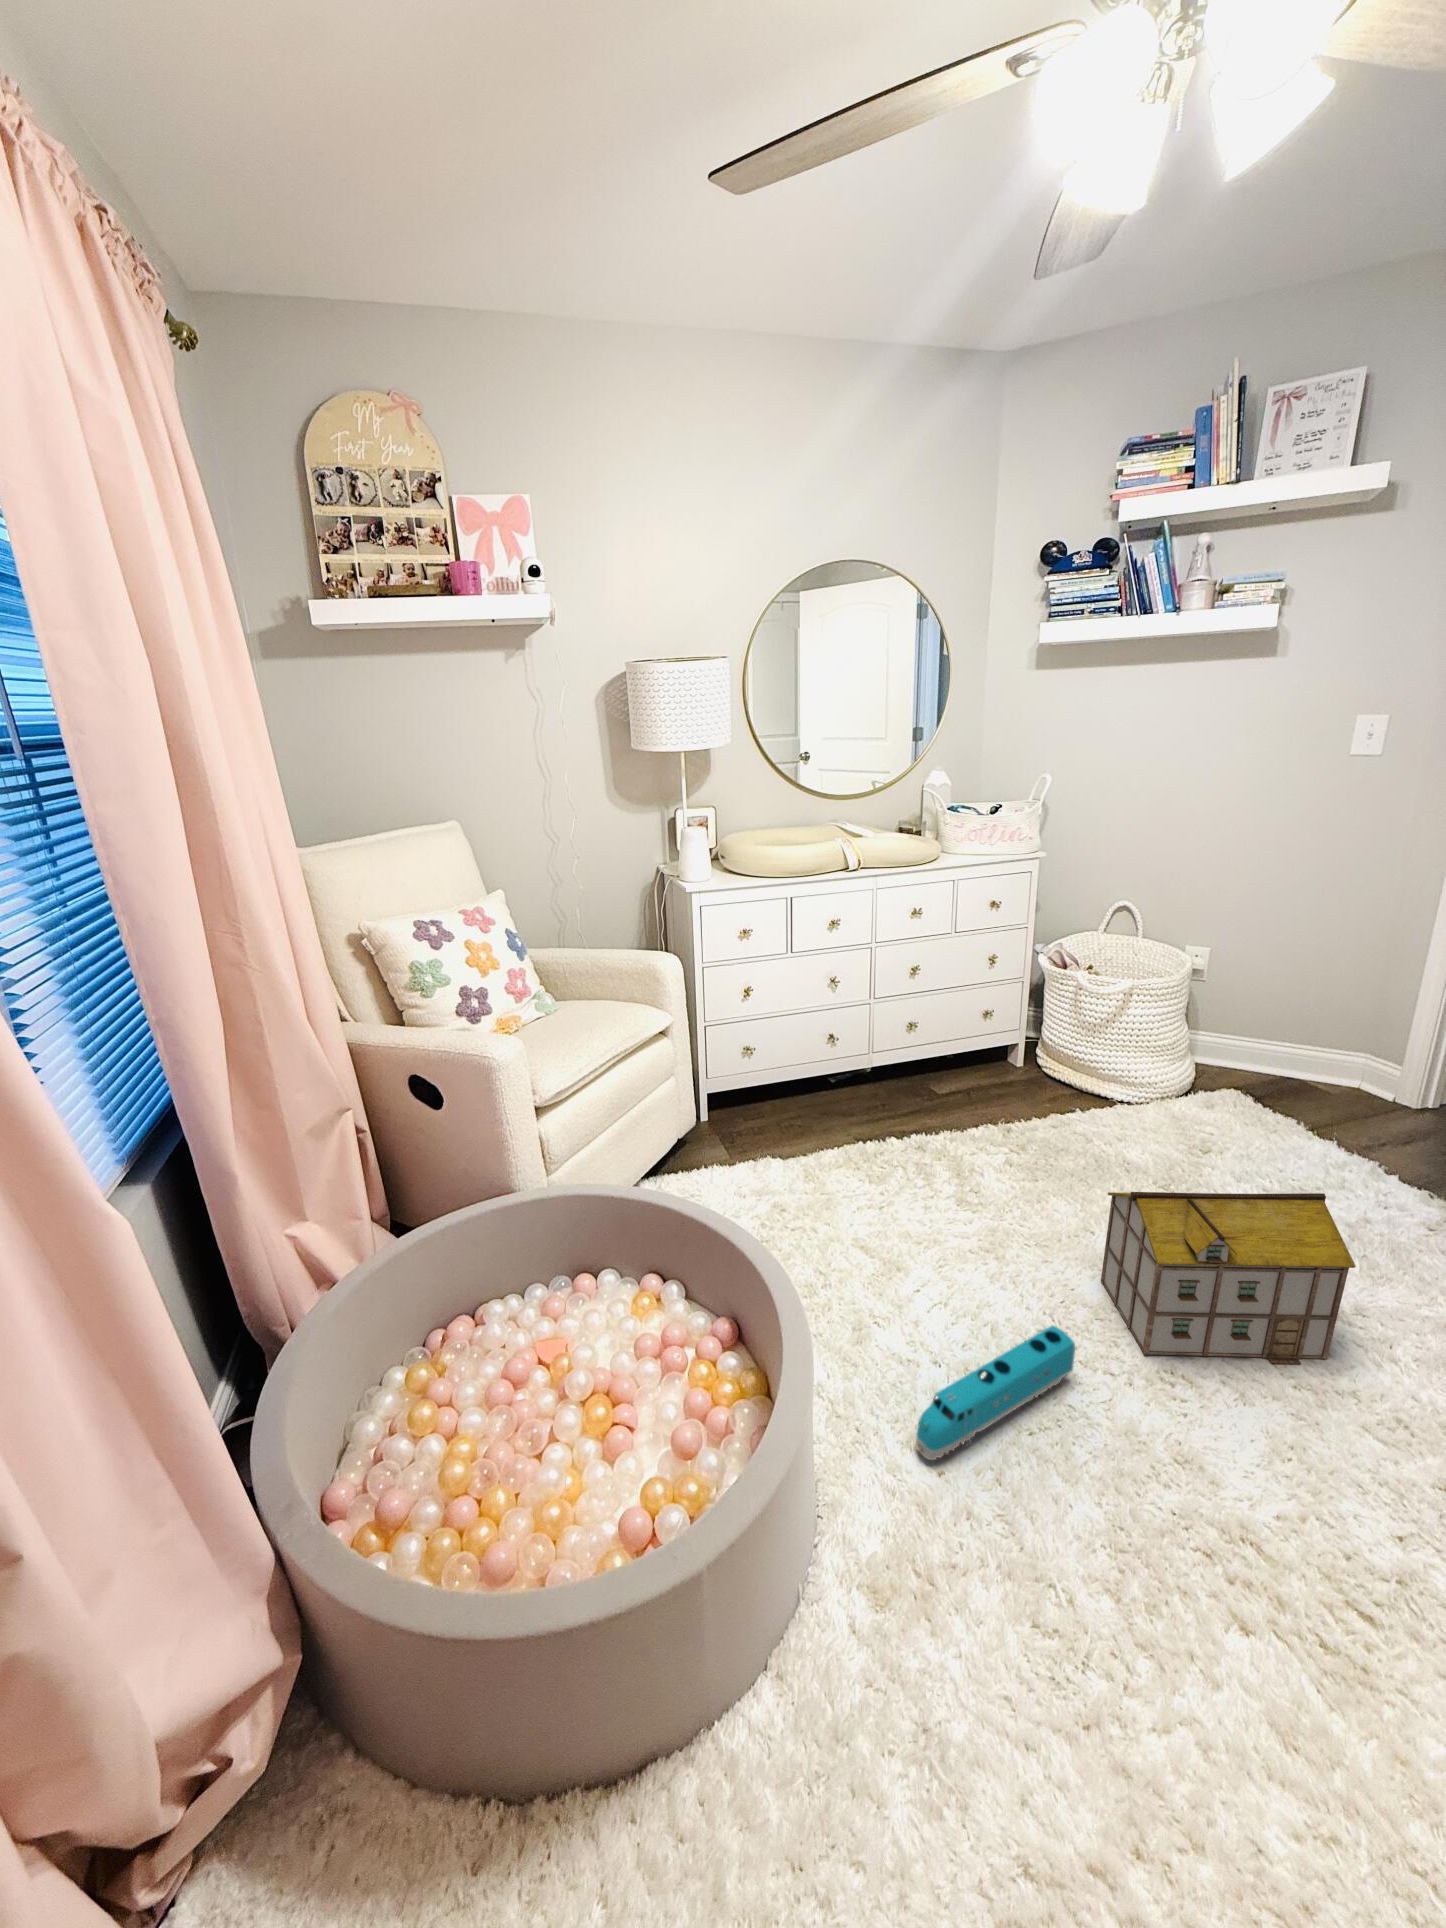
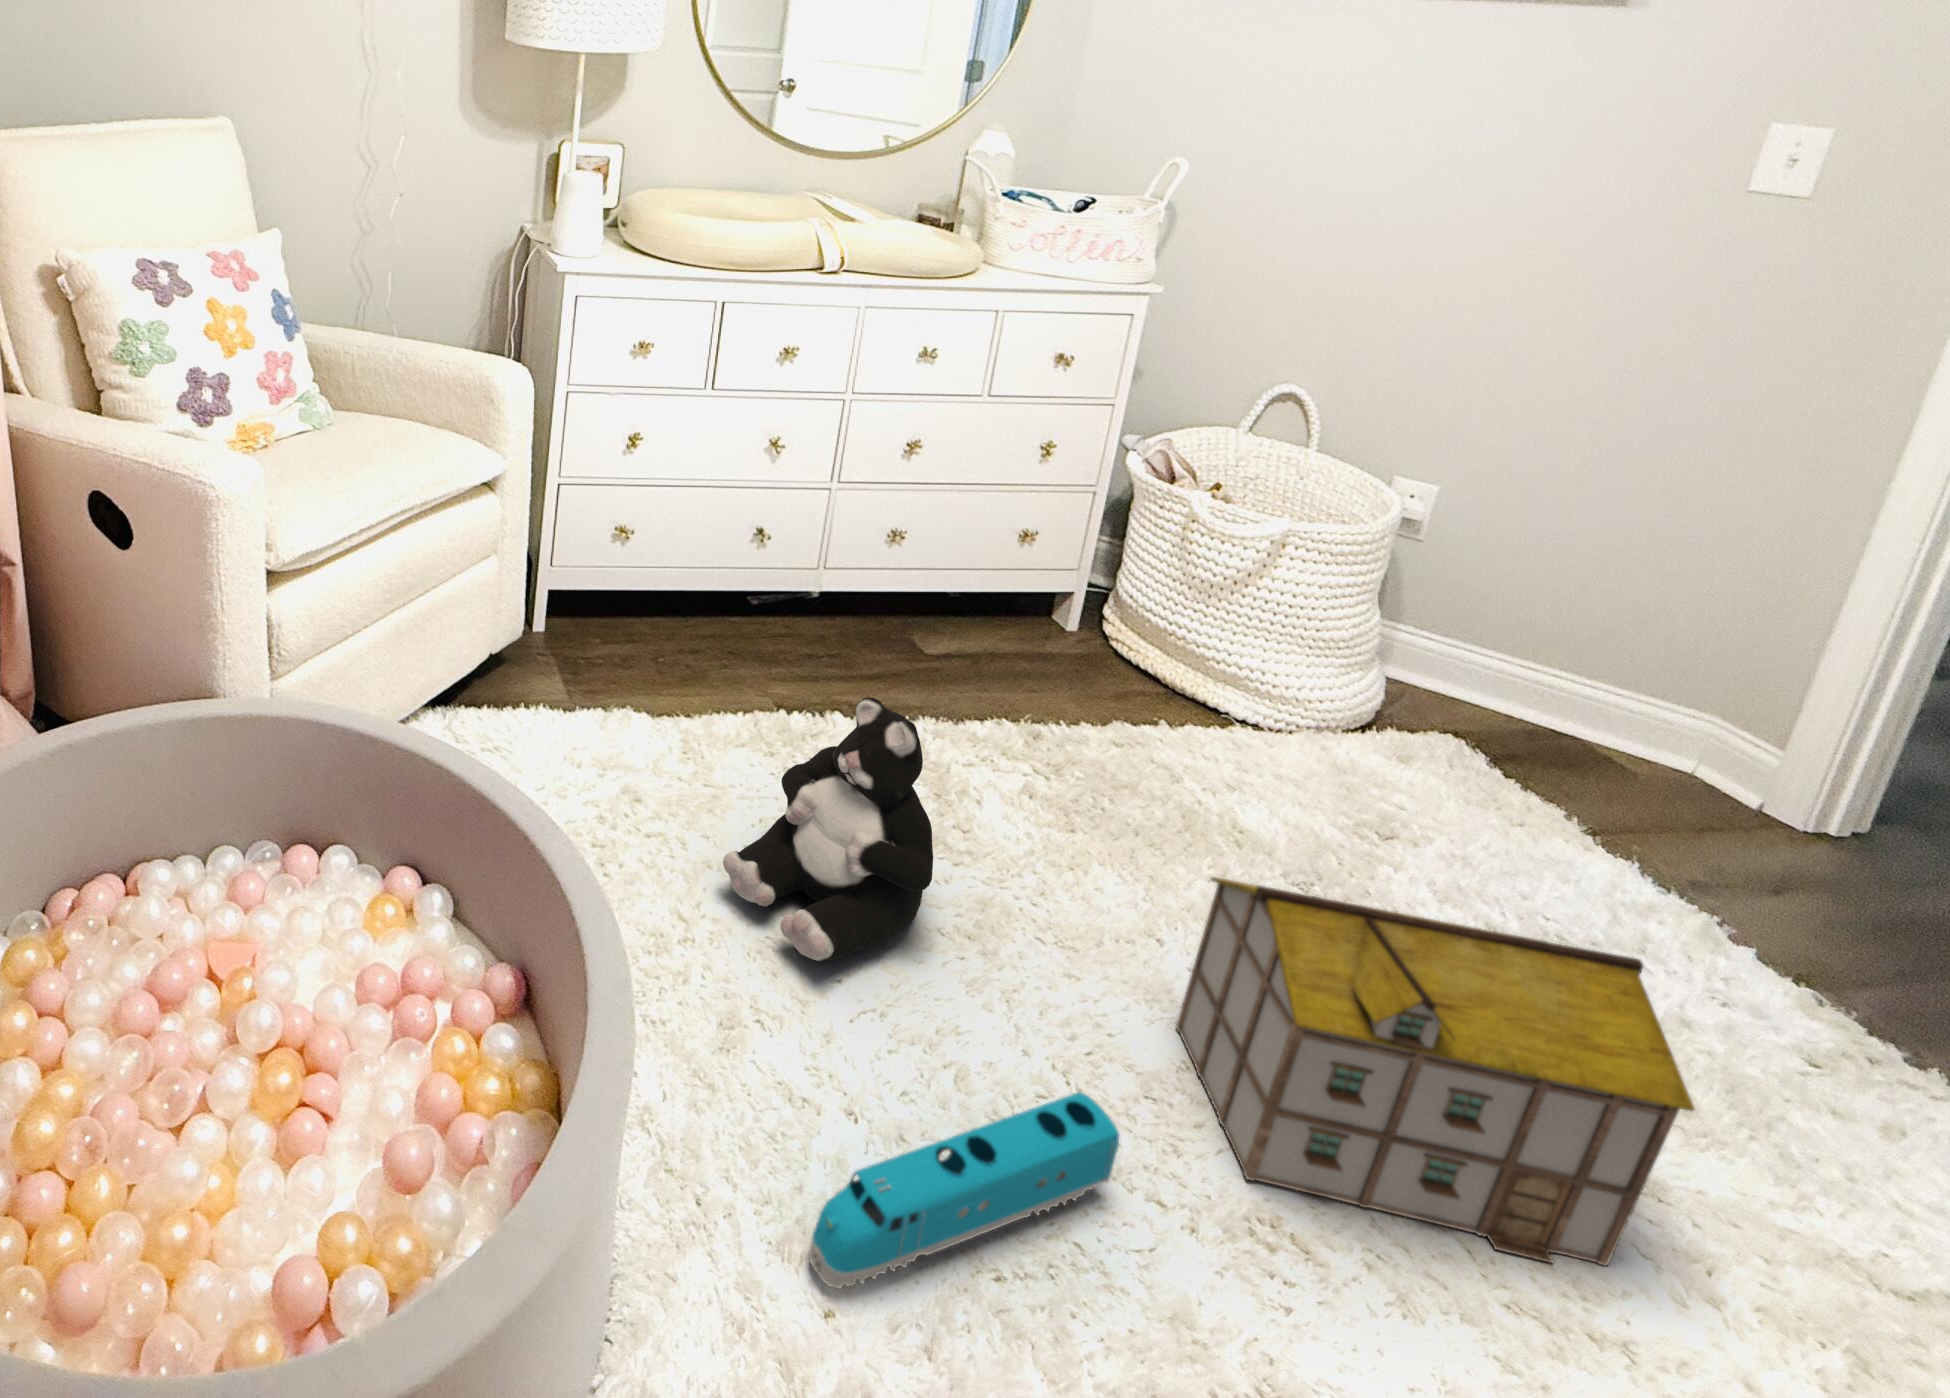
plush toy: none [838,1125,958,1284] -> present [723,697,933,961]

